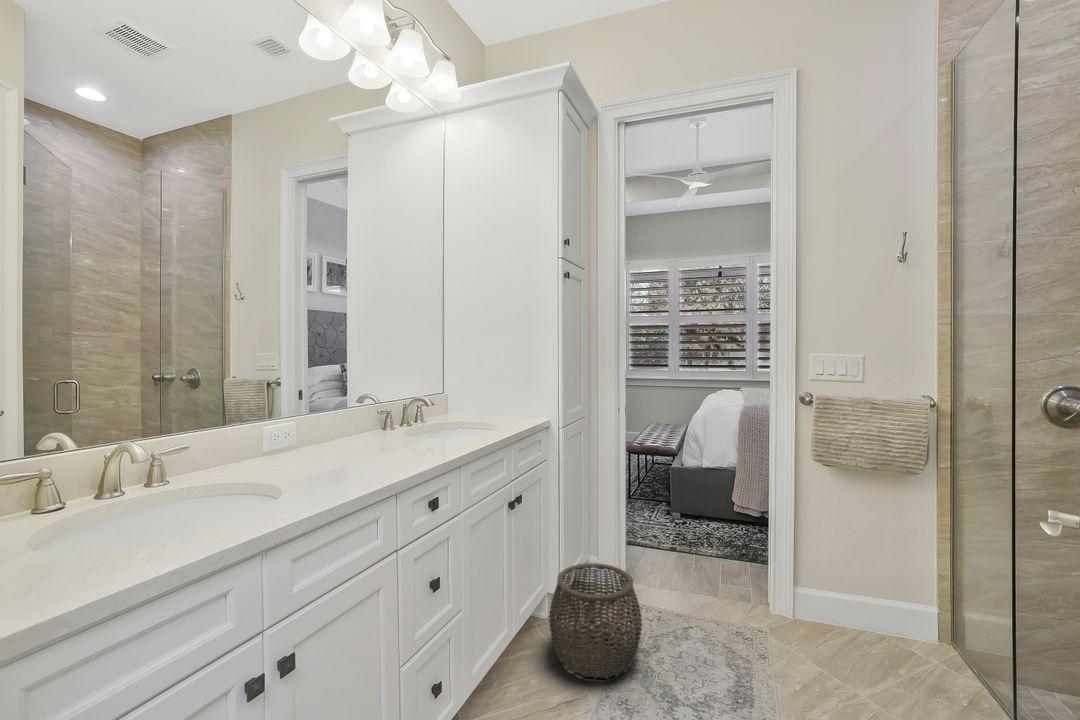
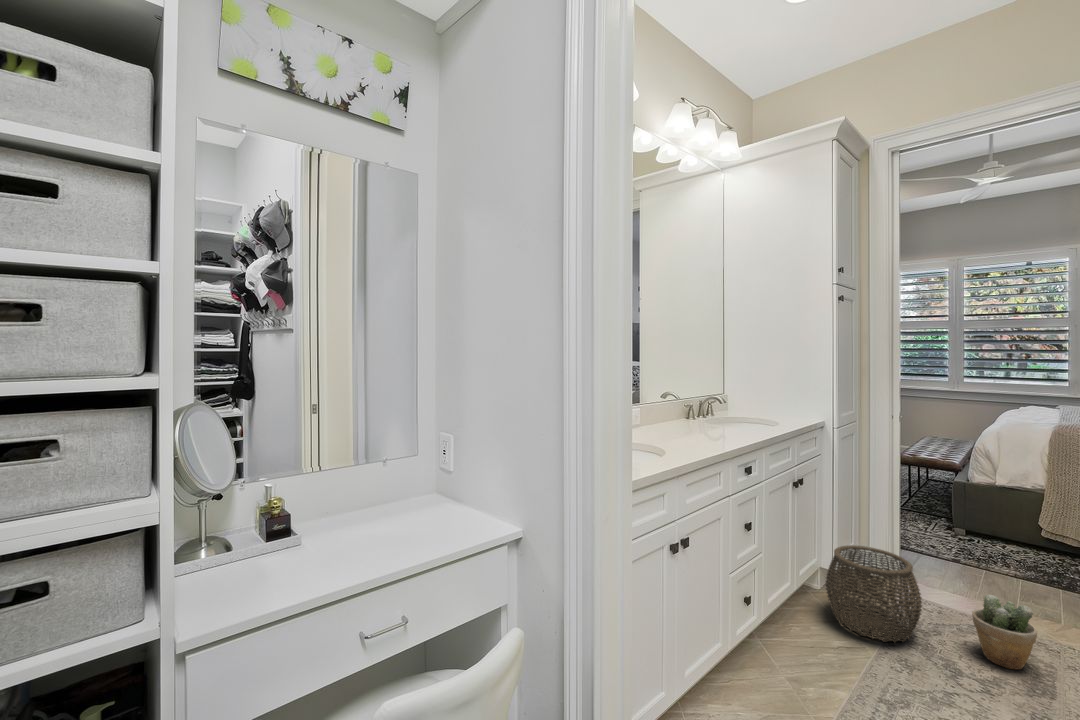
potted plant: none [685,597,738,675] -> present [972,595,1037,670]

